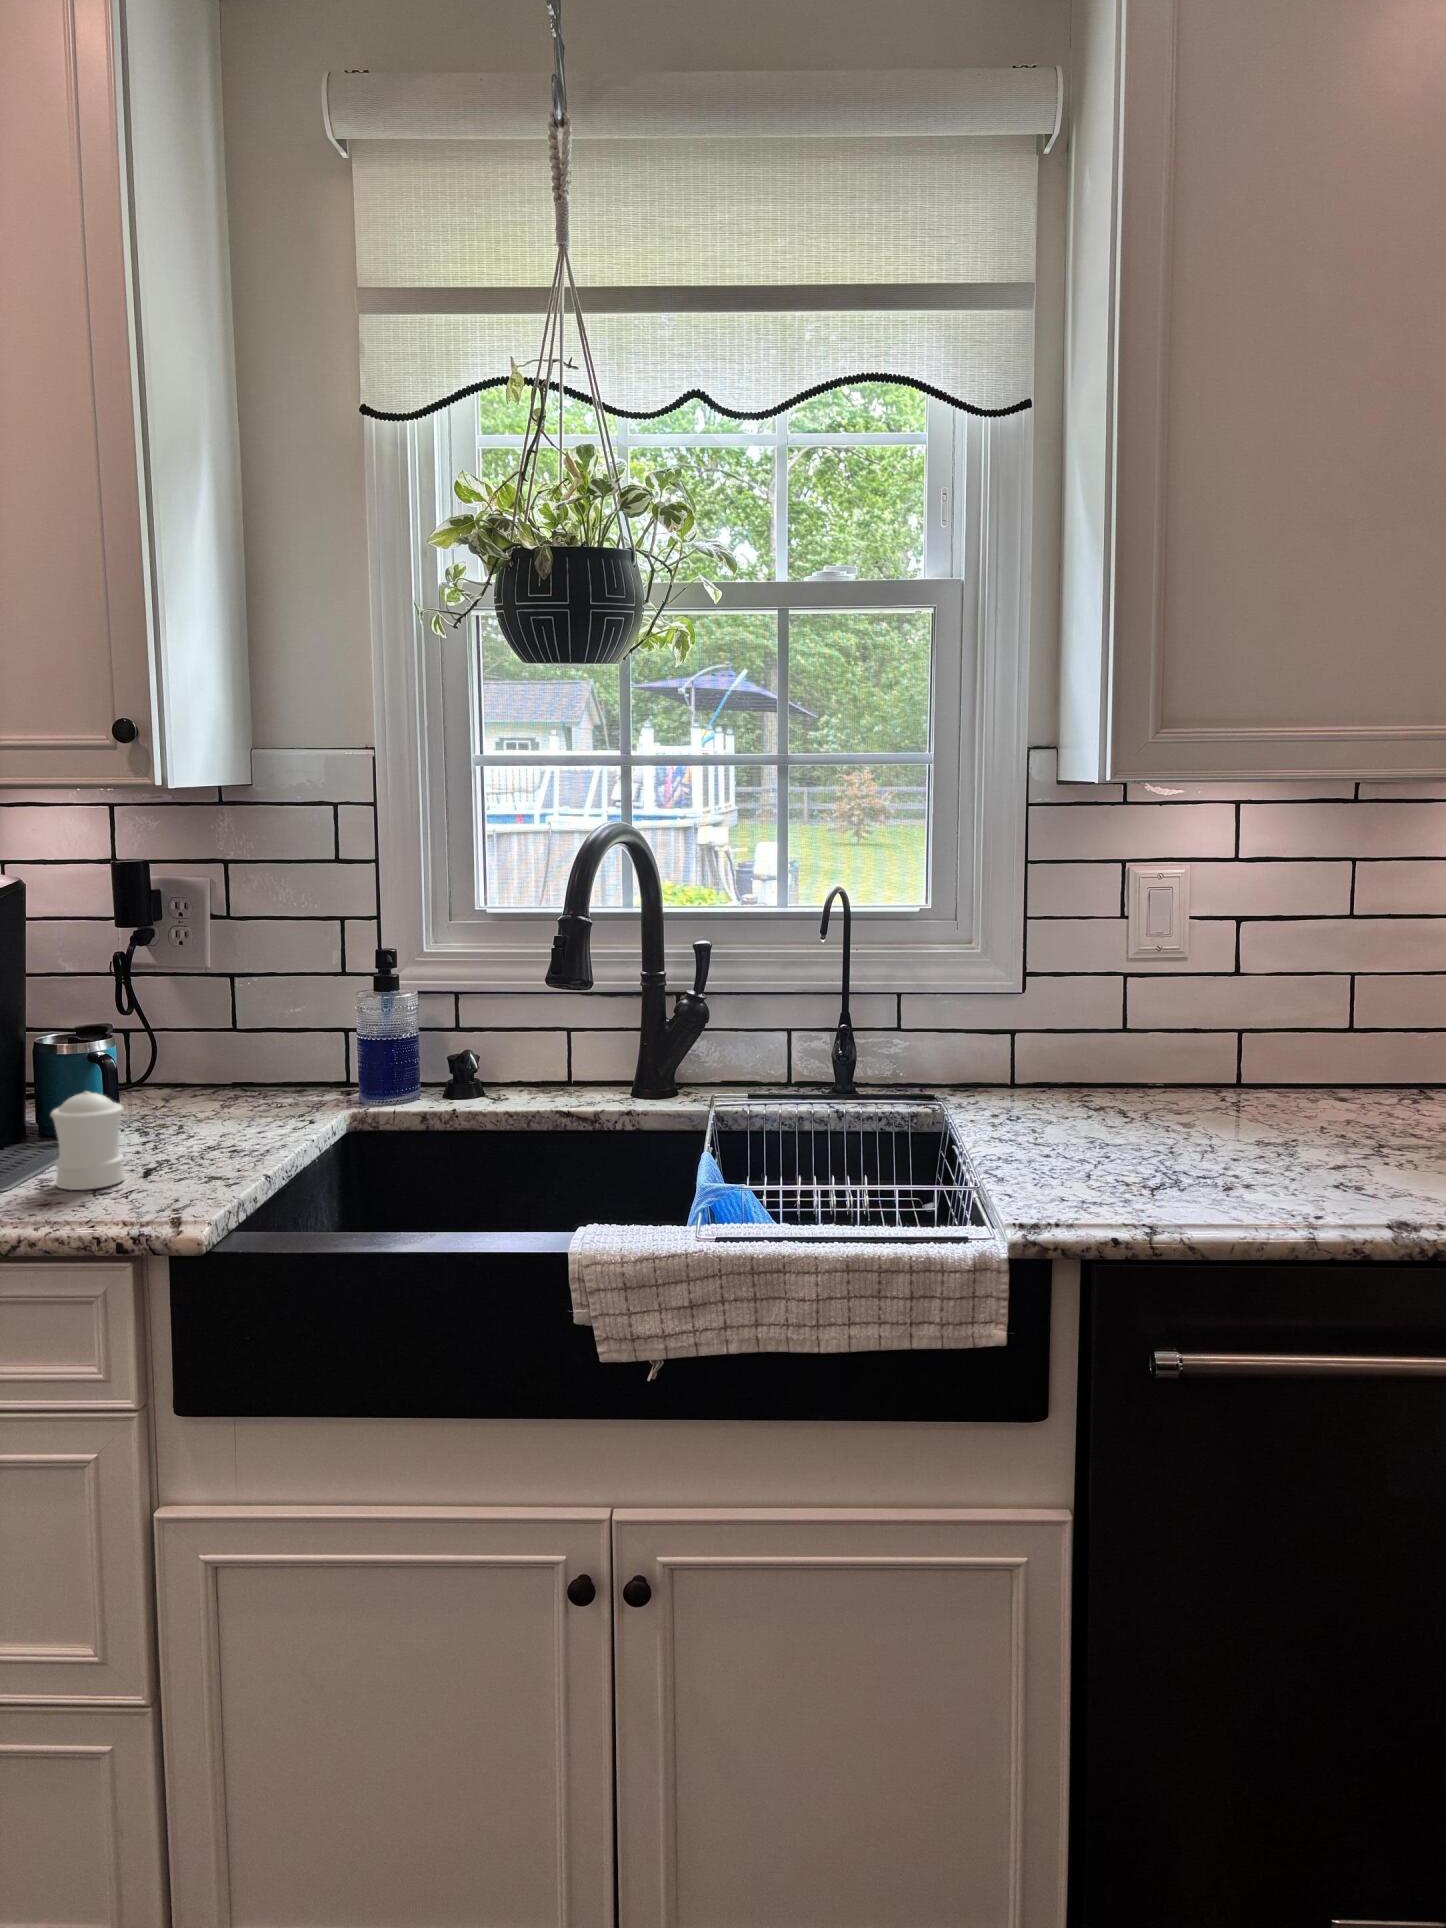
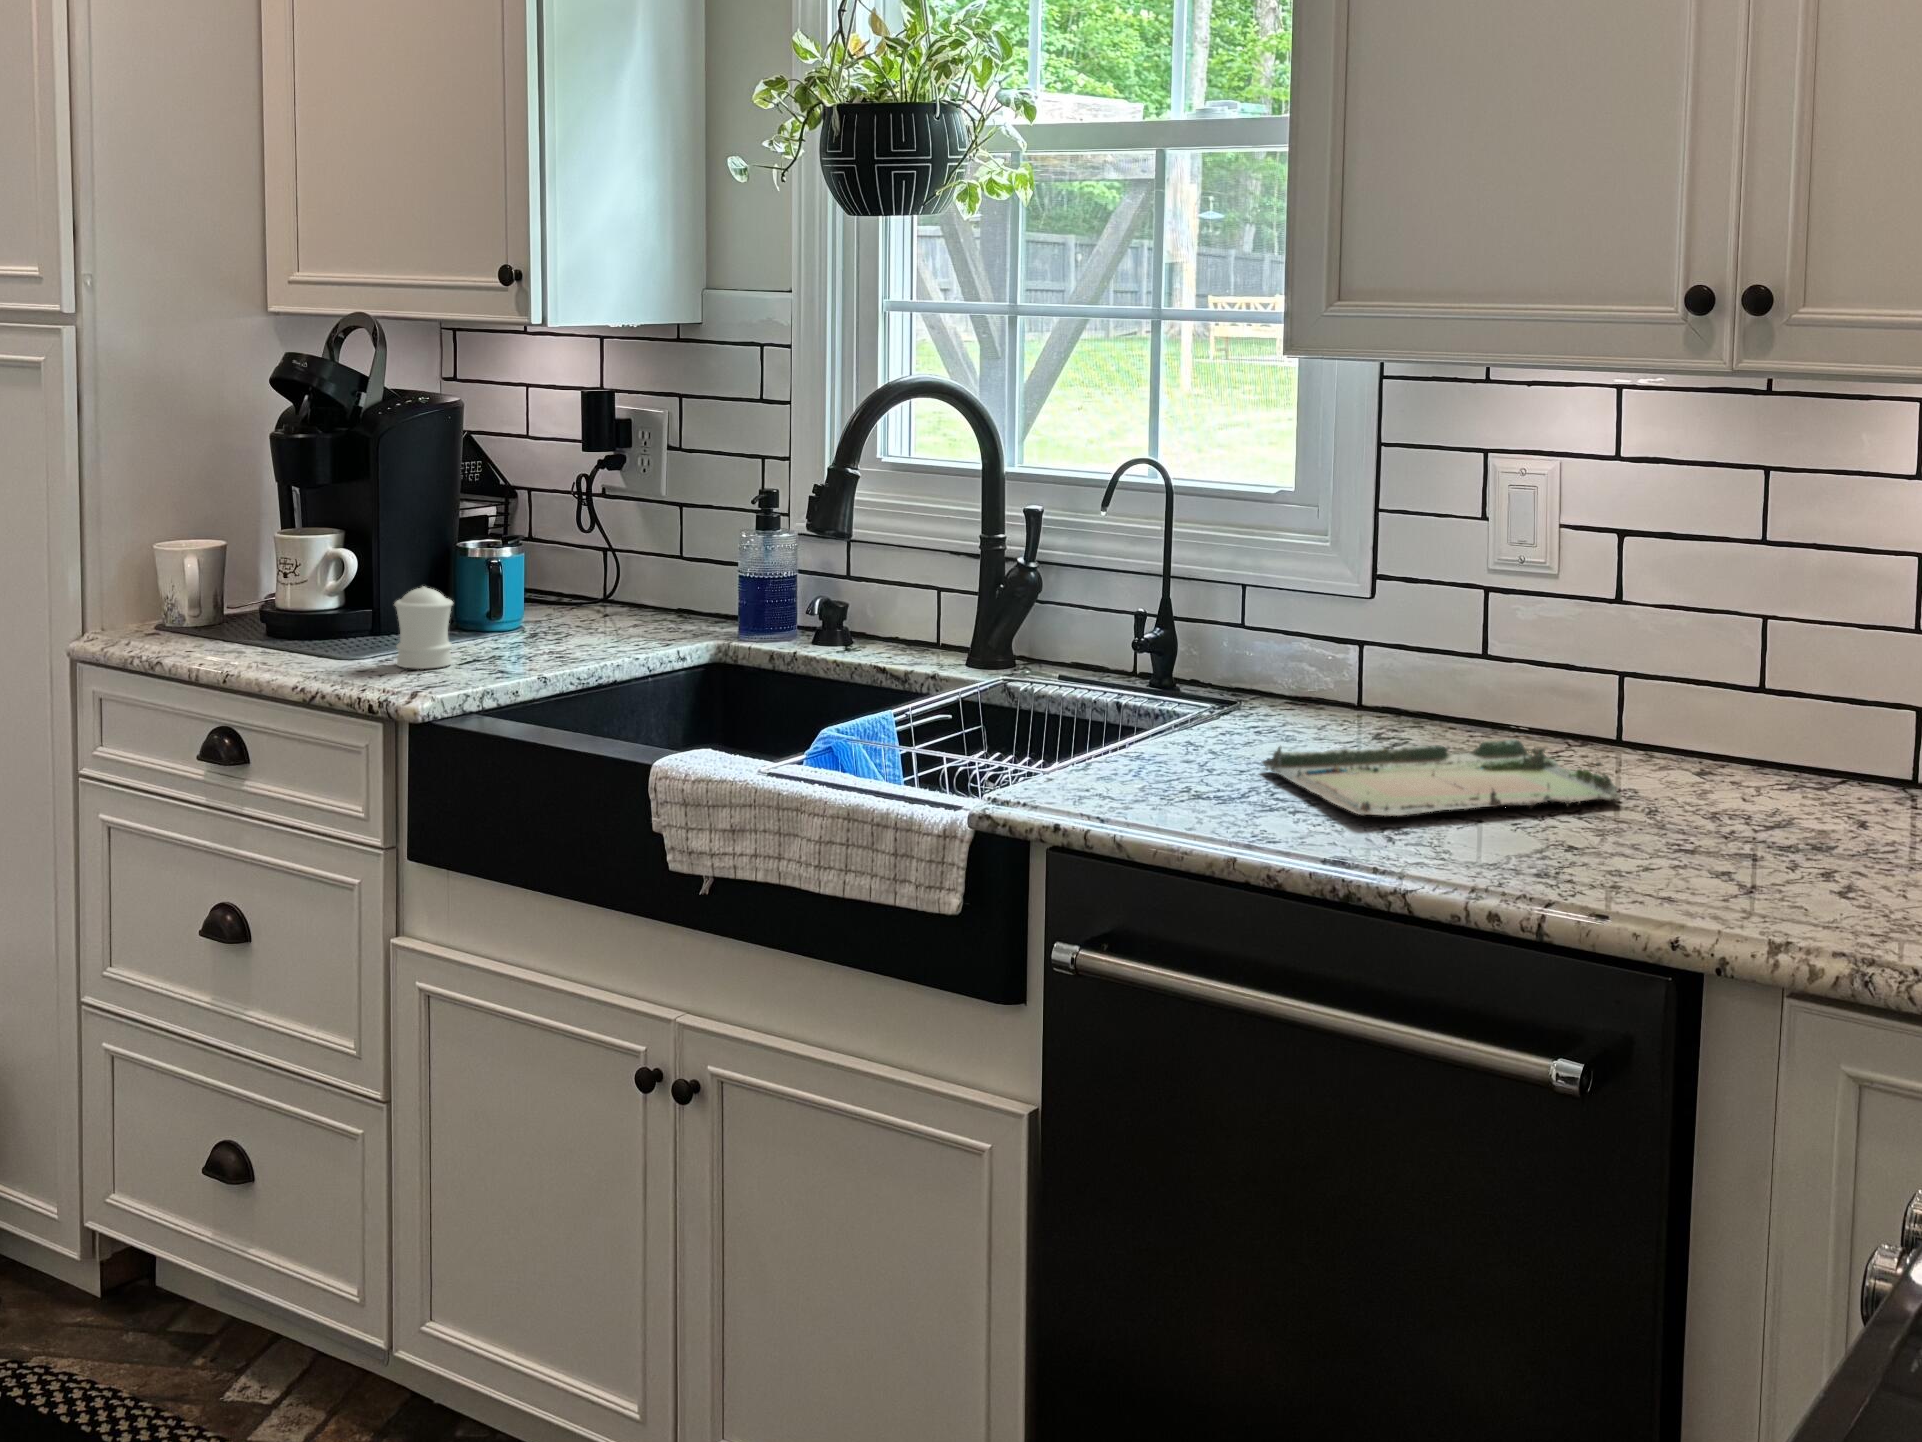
tray: none [1106,1093,1389,1178] -> present [1262,739,1622,816]

